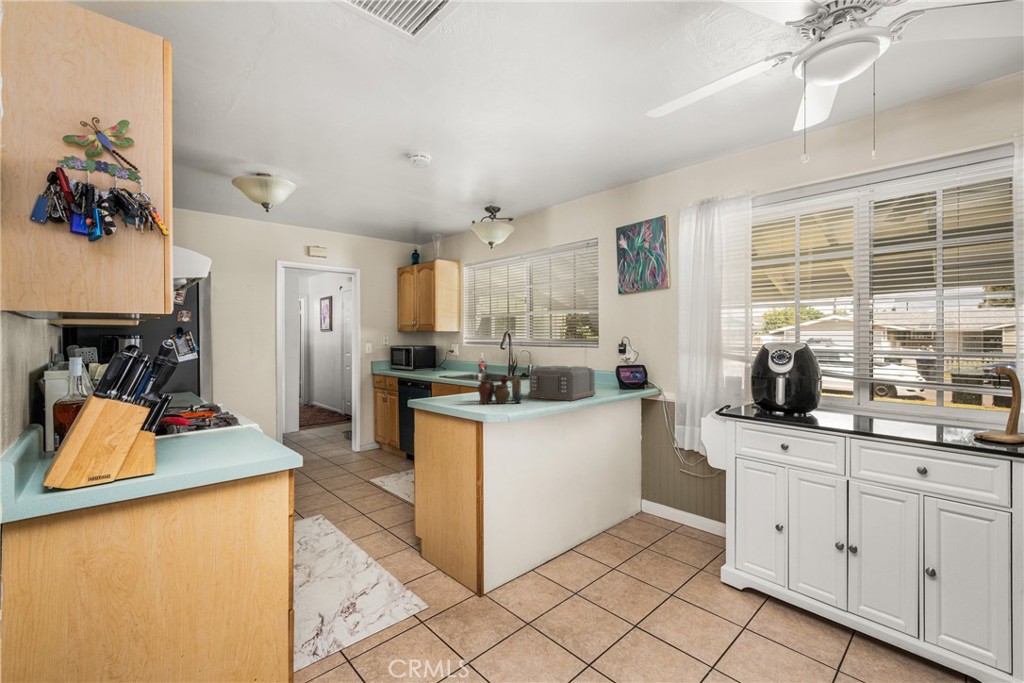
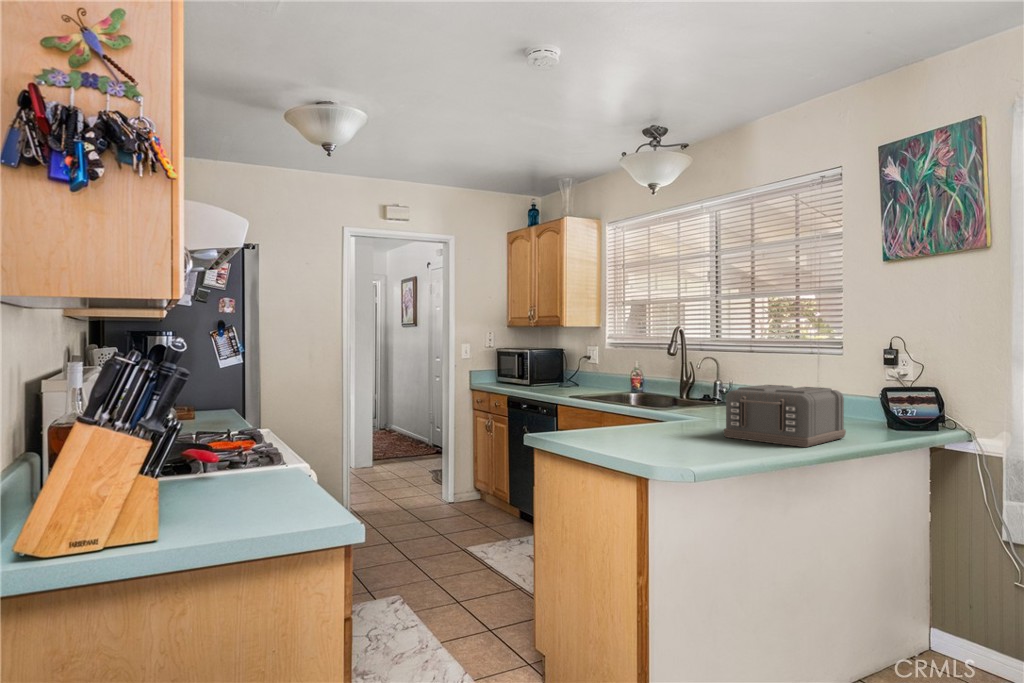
vase: present [478,375,523,404] -> none [640,400,720,448]

